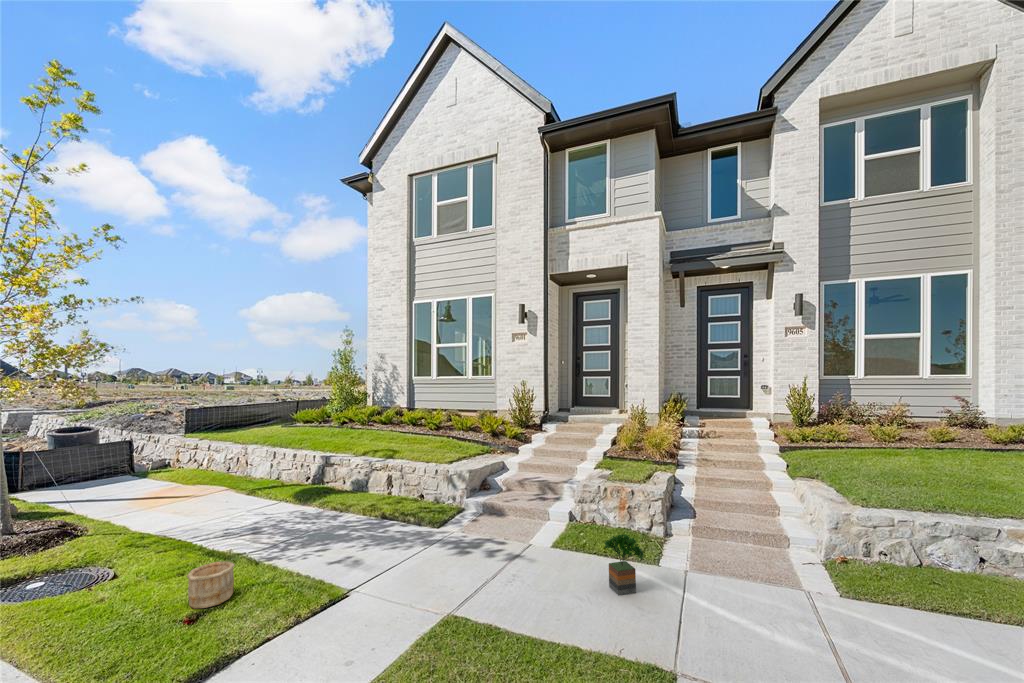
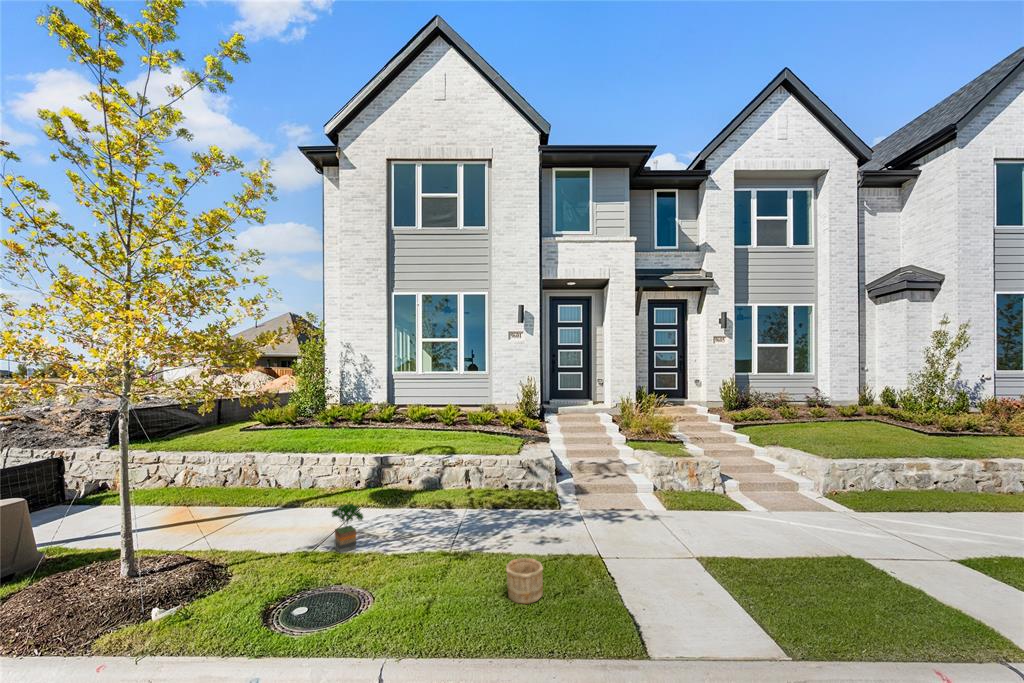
potted tree: present [605,534,644,596] -> present [332,504,363,553]

